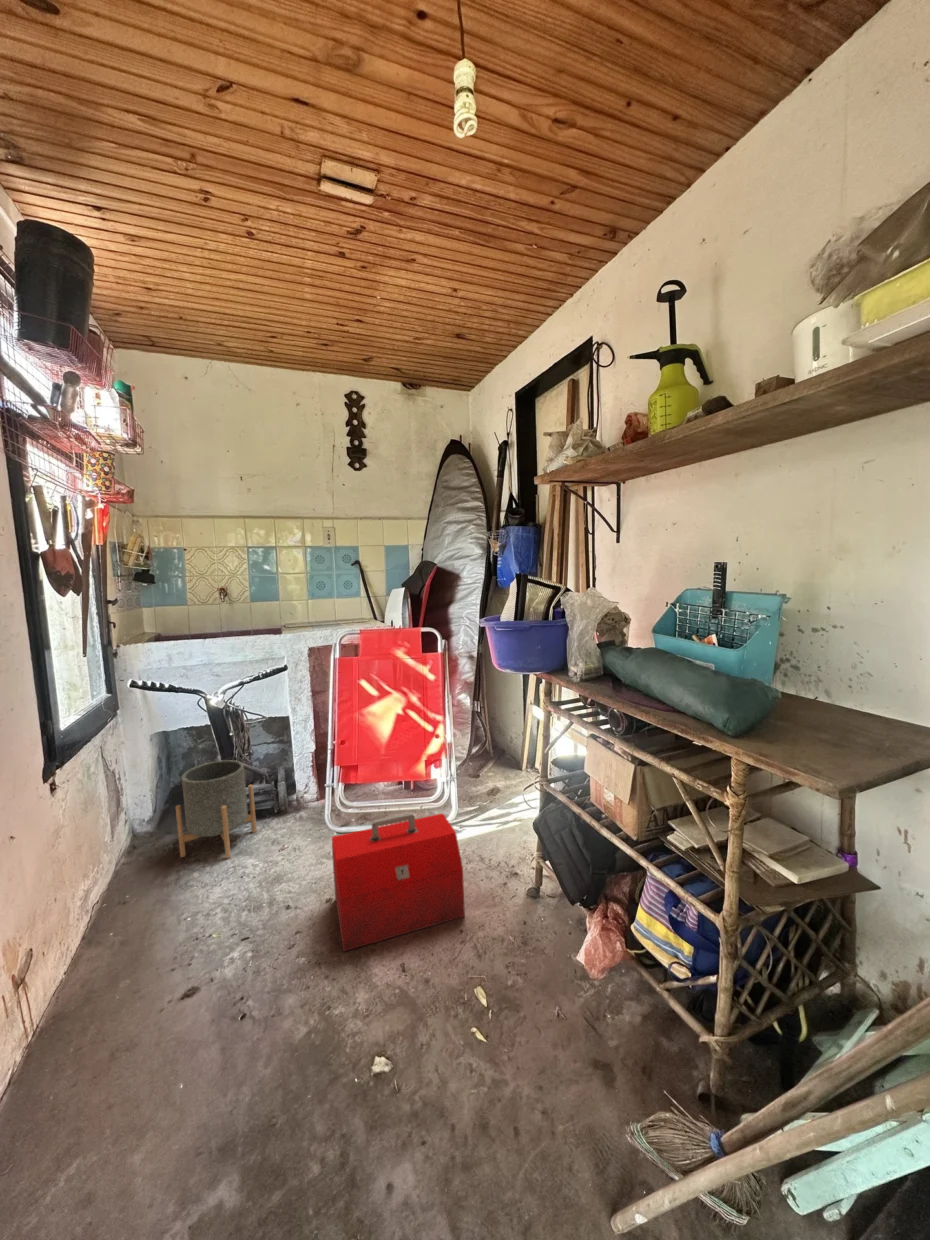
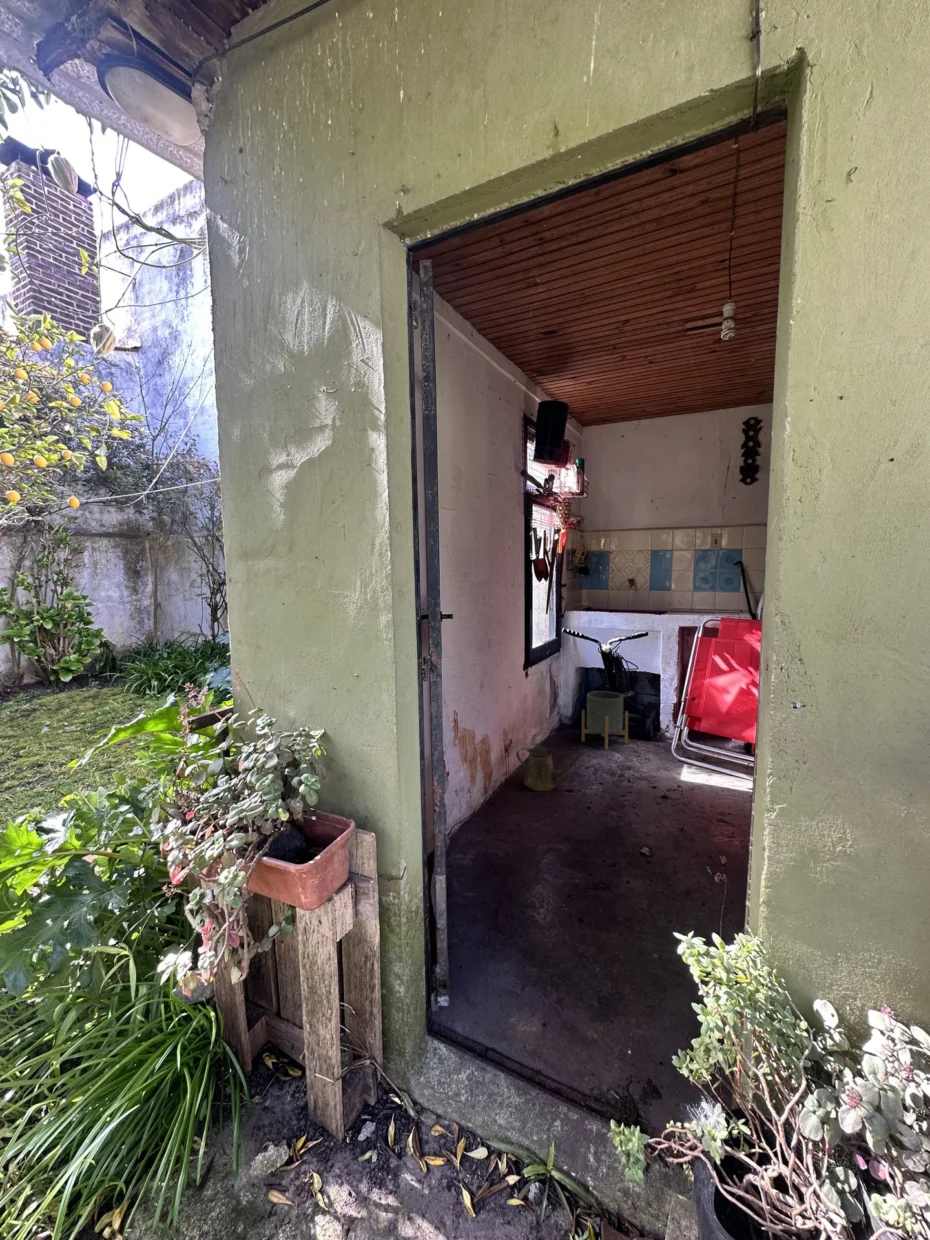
toolbox: present [332,813,465,951] -> none [650,738,743,824]
watering can: none [45,908,221,1050] -> present [516,747,587,791]

